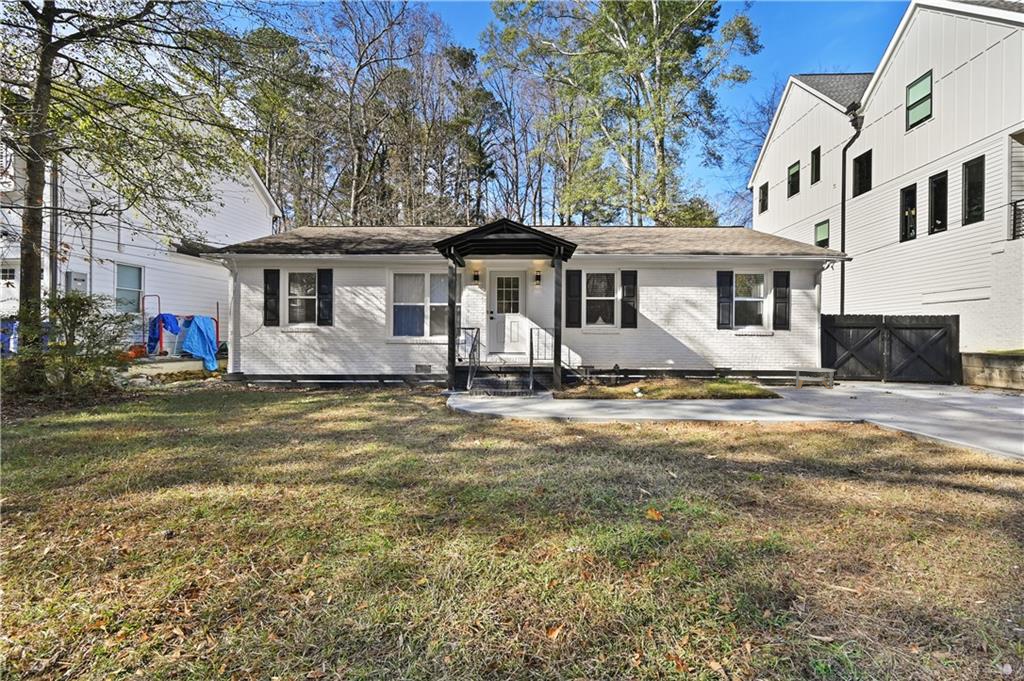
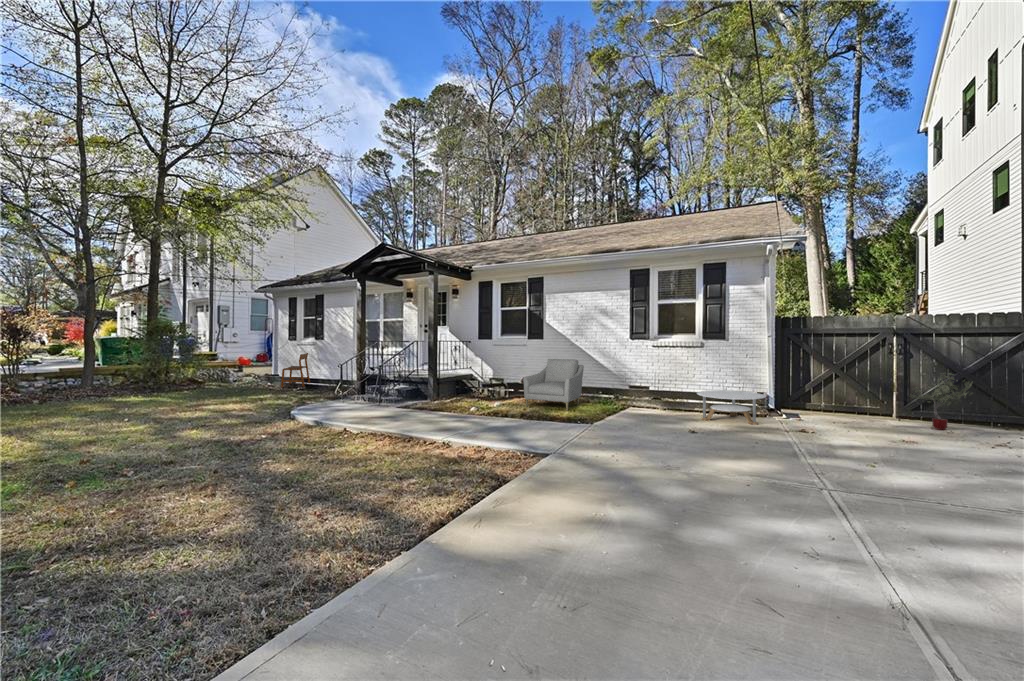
bench: none [270,342,313,388] -> present [281,353,310,387]
chair: none [646,345,698,389] -> present [523,359,584,411]
potted tree: none [890,350,925,385] -> present [910,373,973,430]

